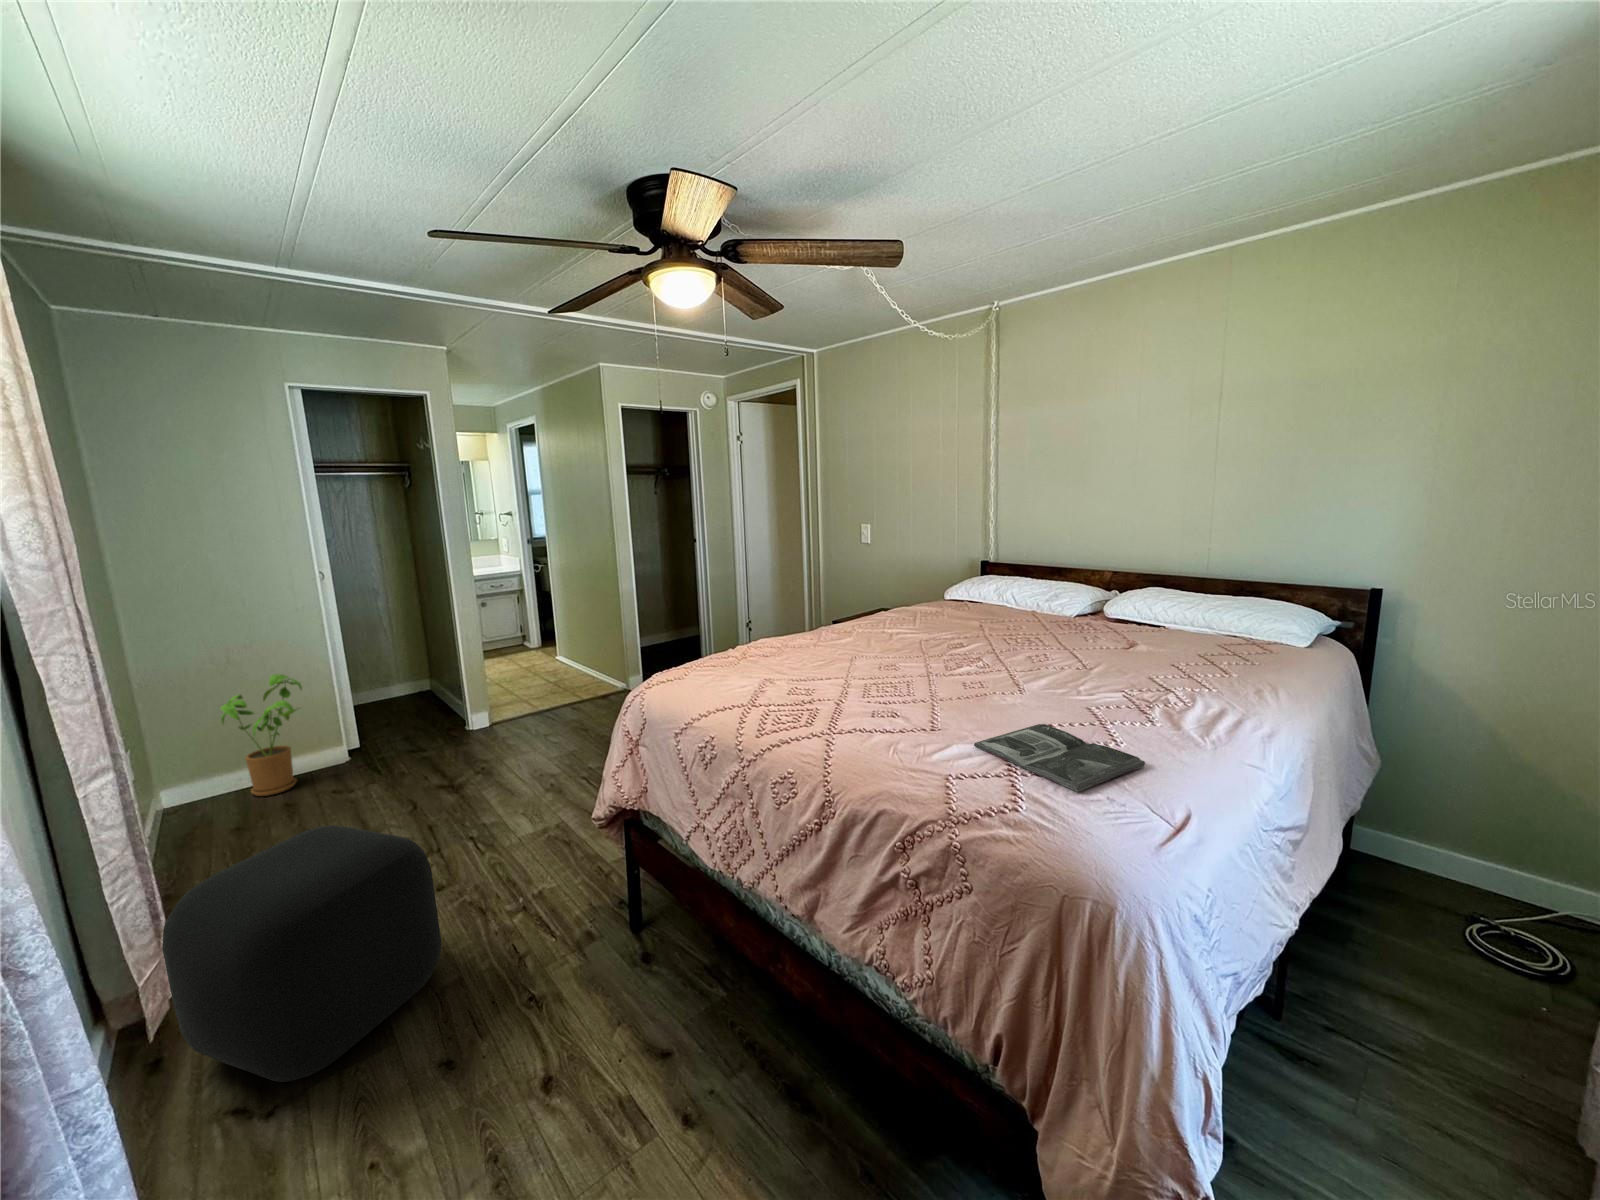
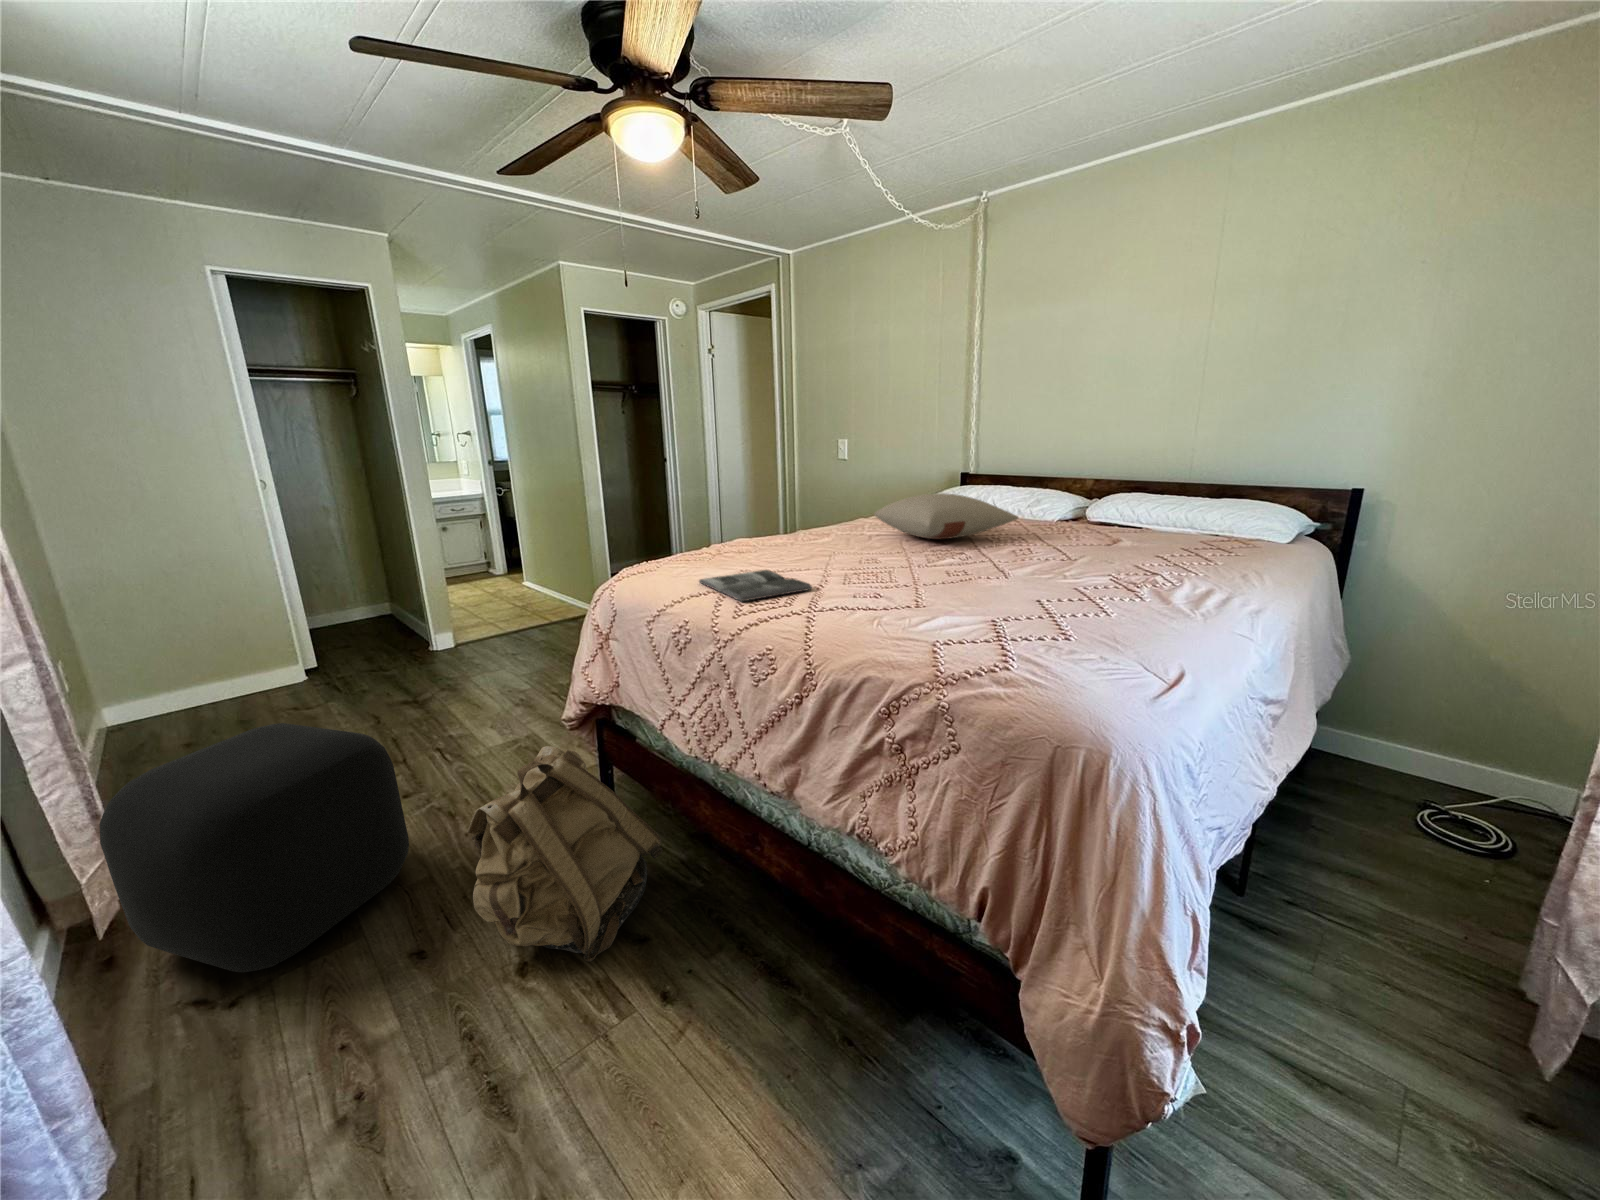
pillow: none [896,592,1037,638] -> present [874,493,1018,539]
house plant: present [221,674,302,796] -> none [164,587,254,713]
magazine: present [974,724,1145,792] -> present [699,570,812,601]
backpack: none [500,857,686,1080] -> present [467,746,663,962]

